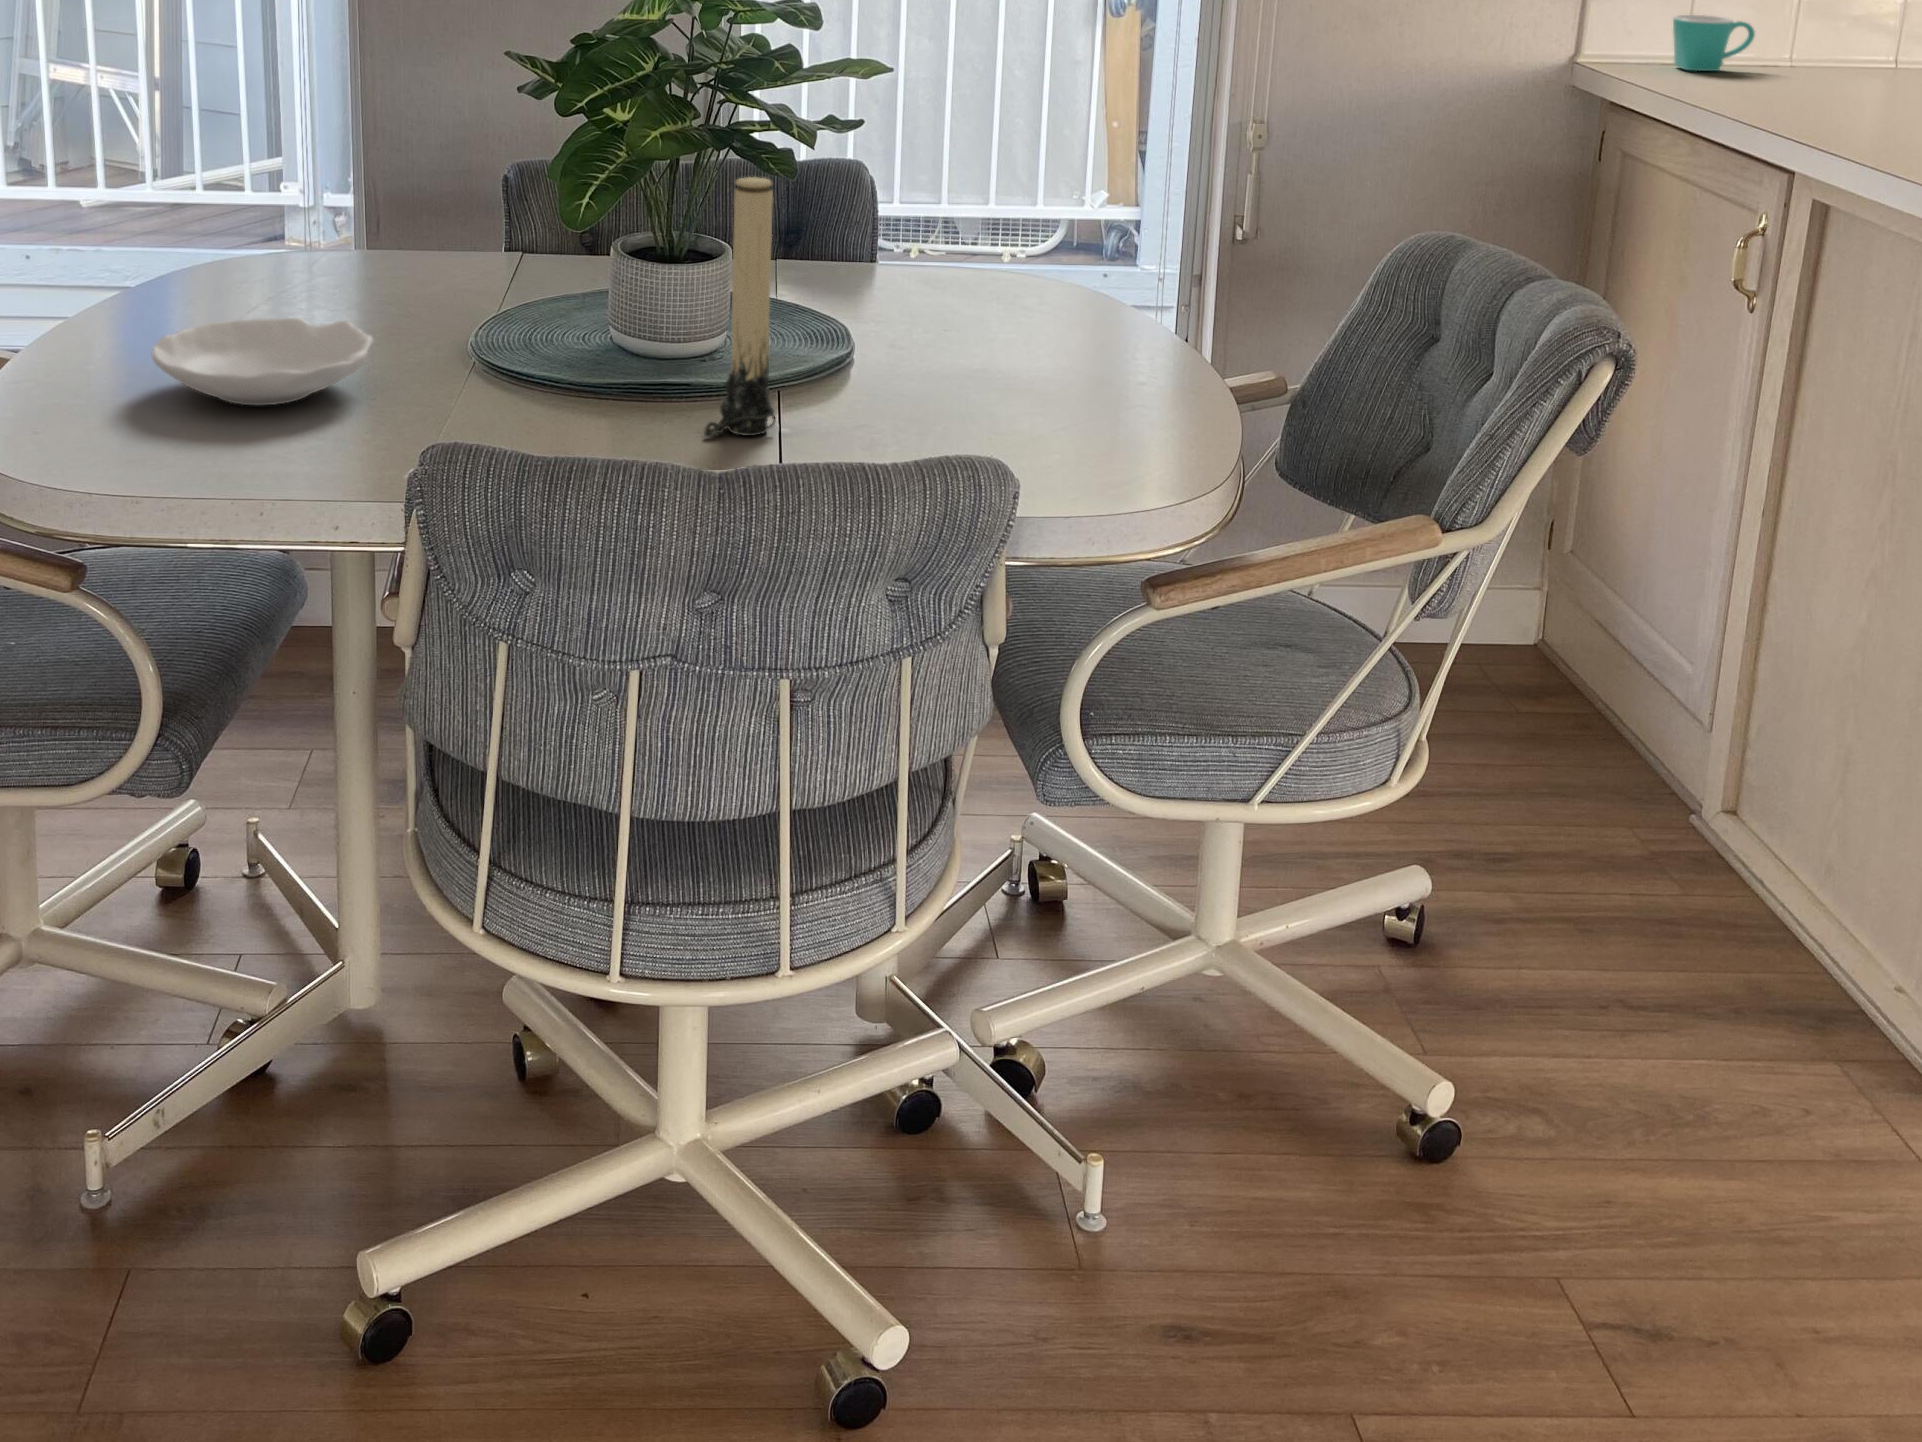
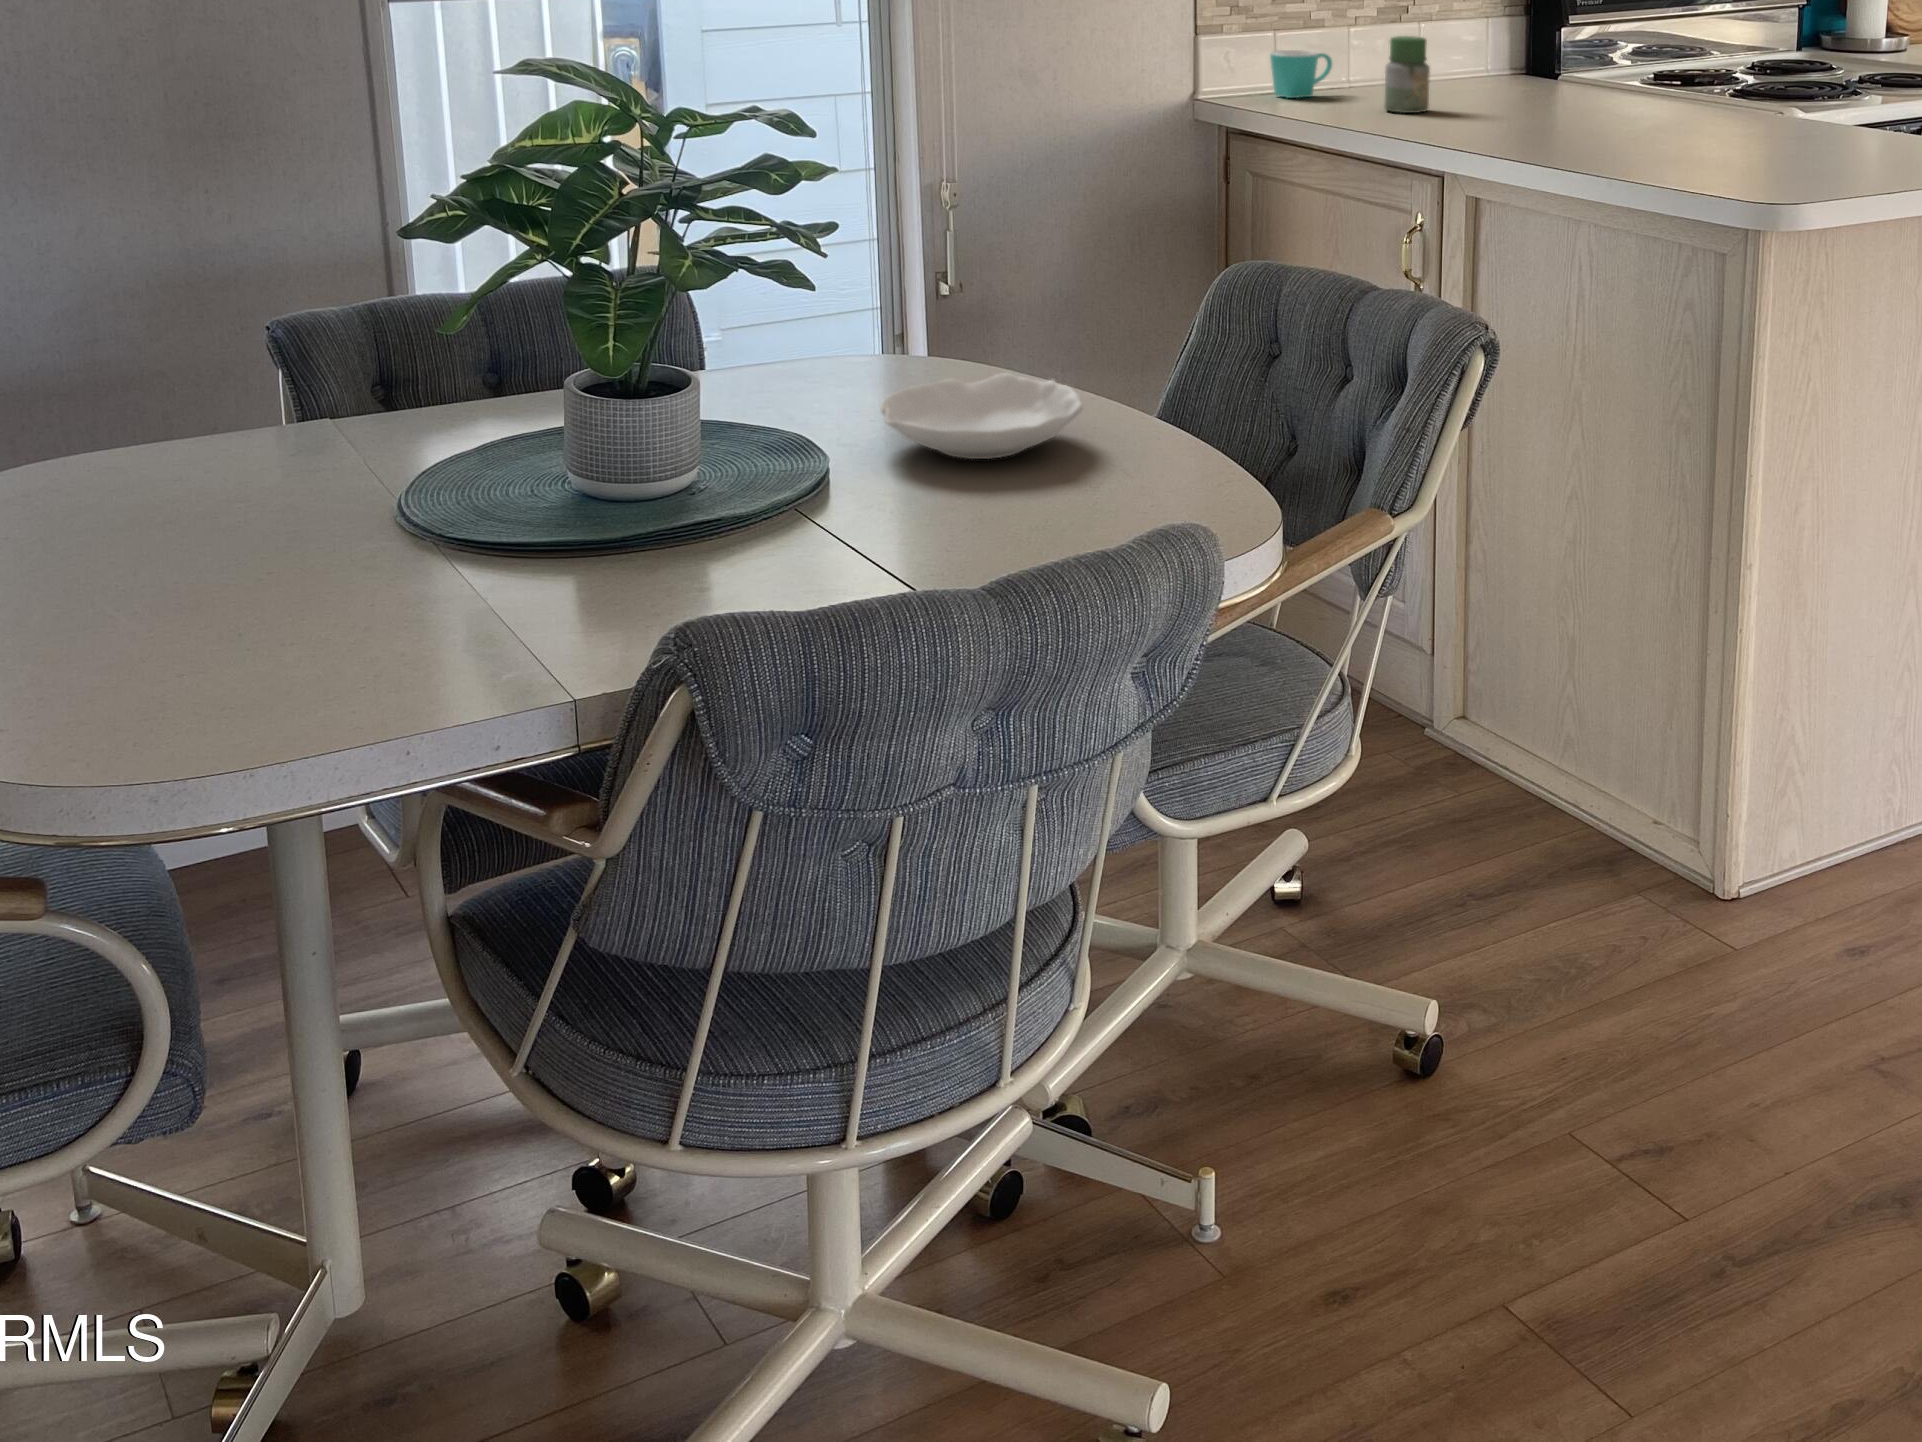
jar: none [1780,7,1844,99] -> present [1384,36,1430,113]
candle: present [704,177,776,437] -> none [748,285,812,566]
bowl: present [151,318,374,405] -> present [880,373,1083,459]

